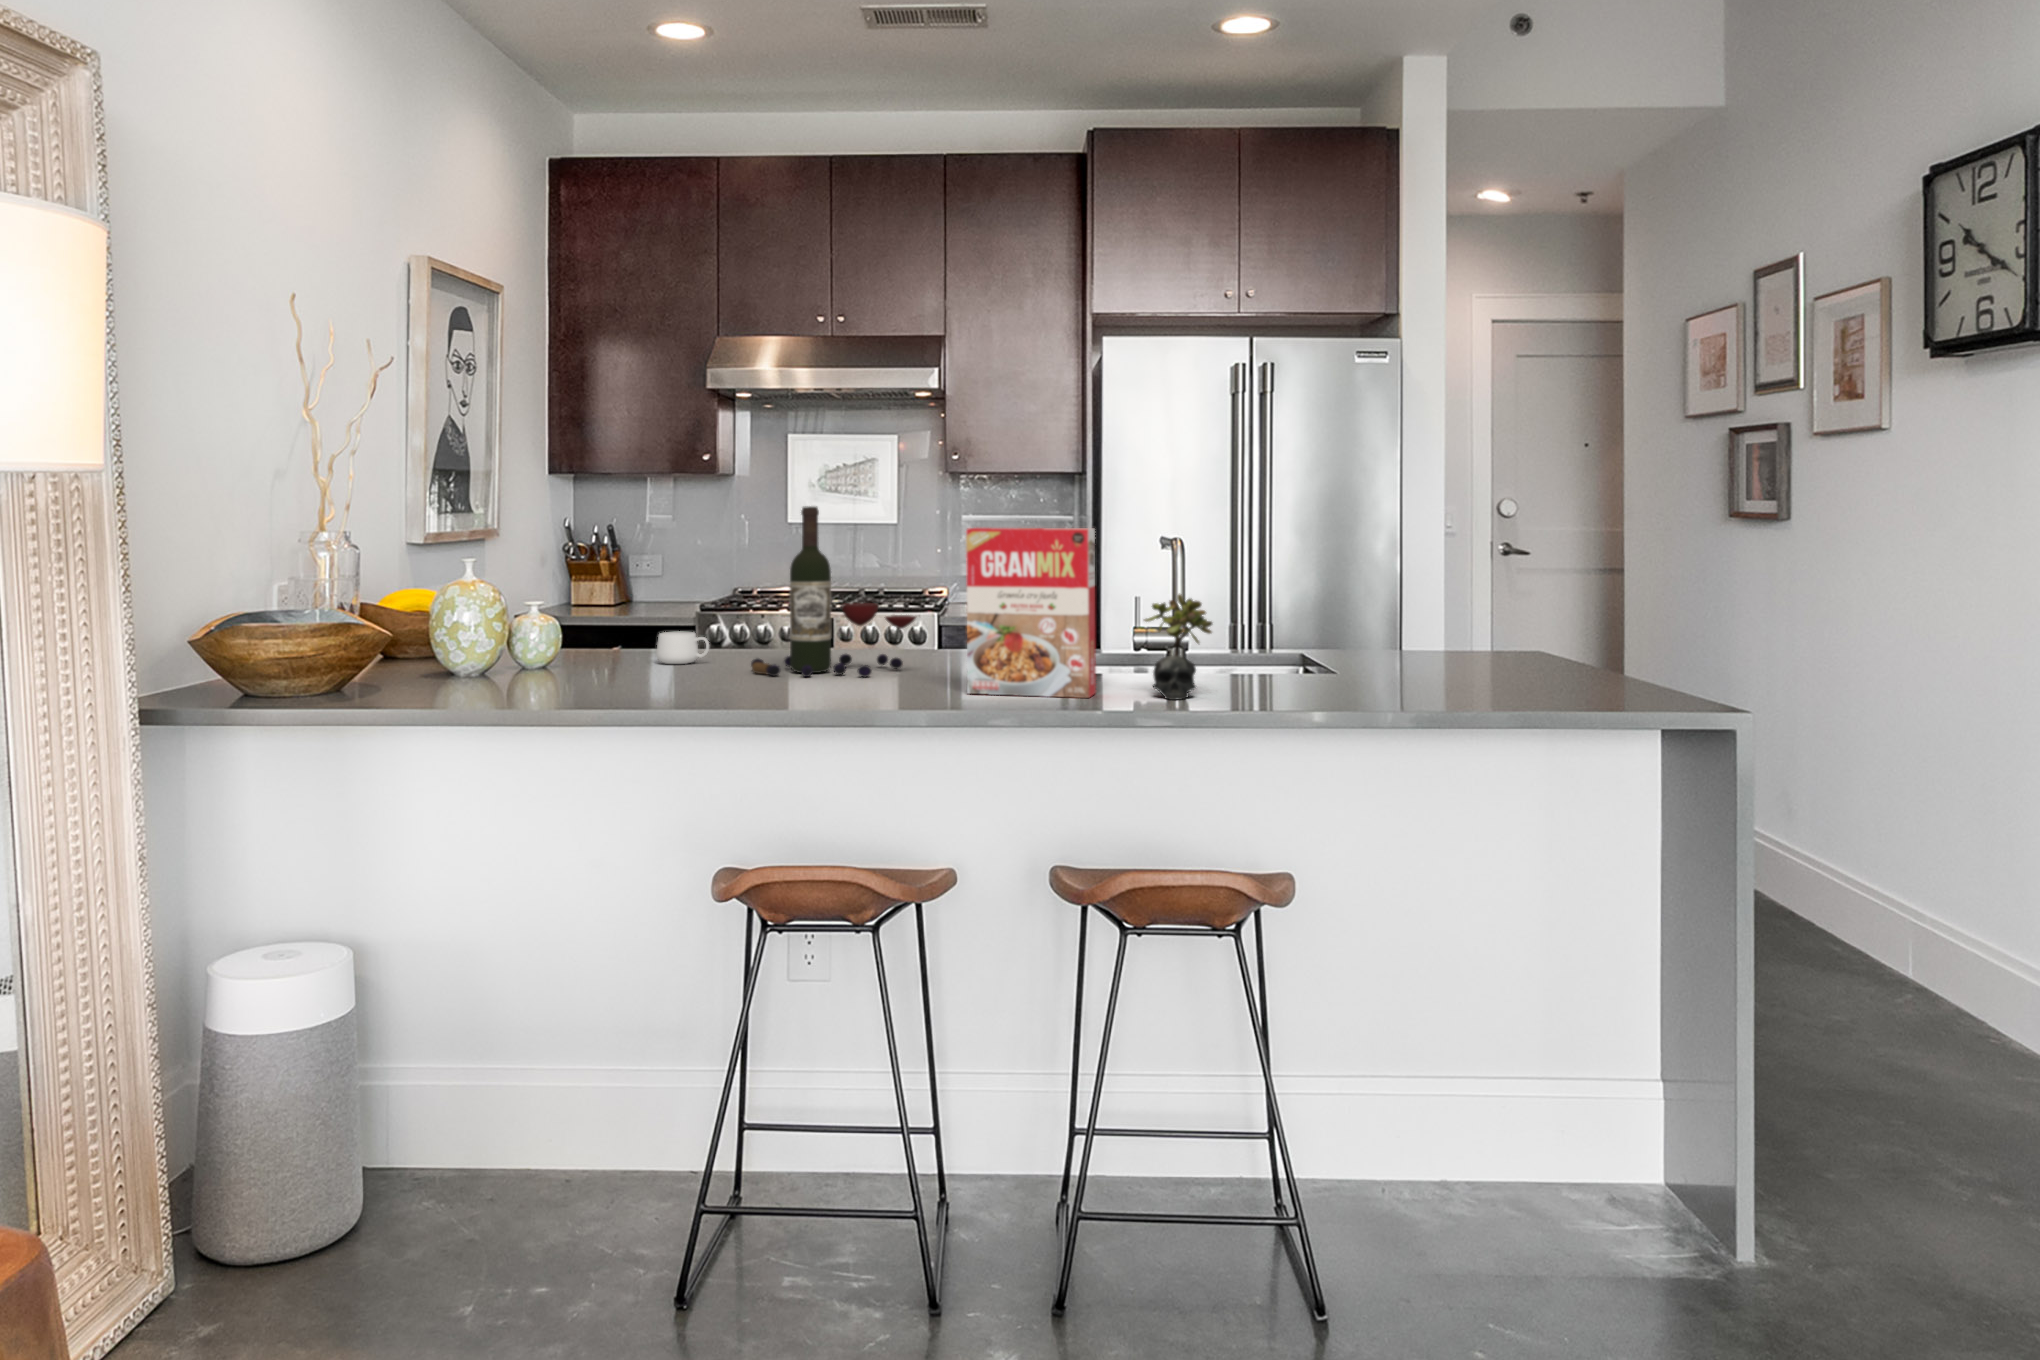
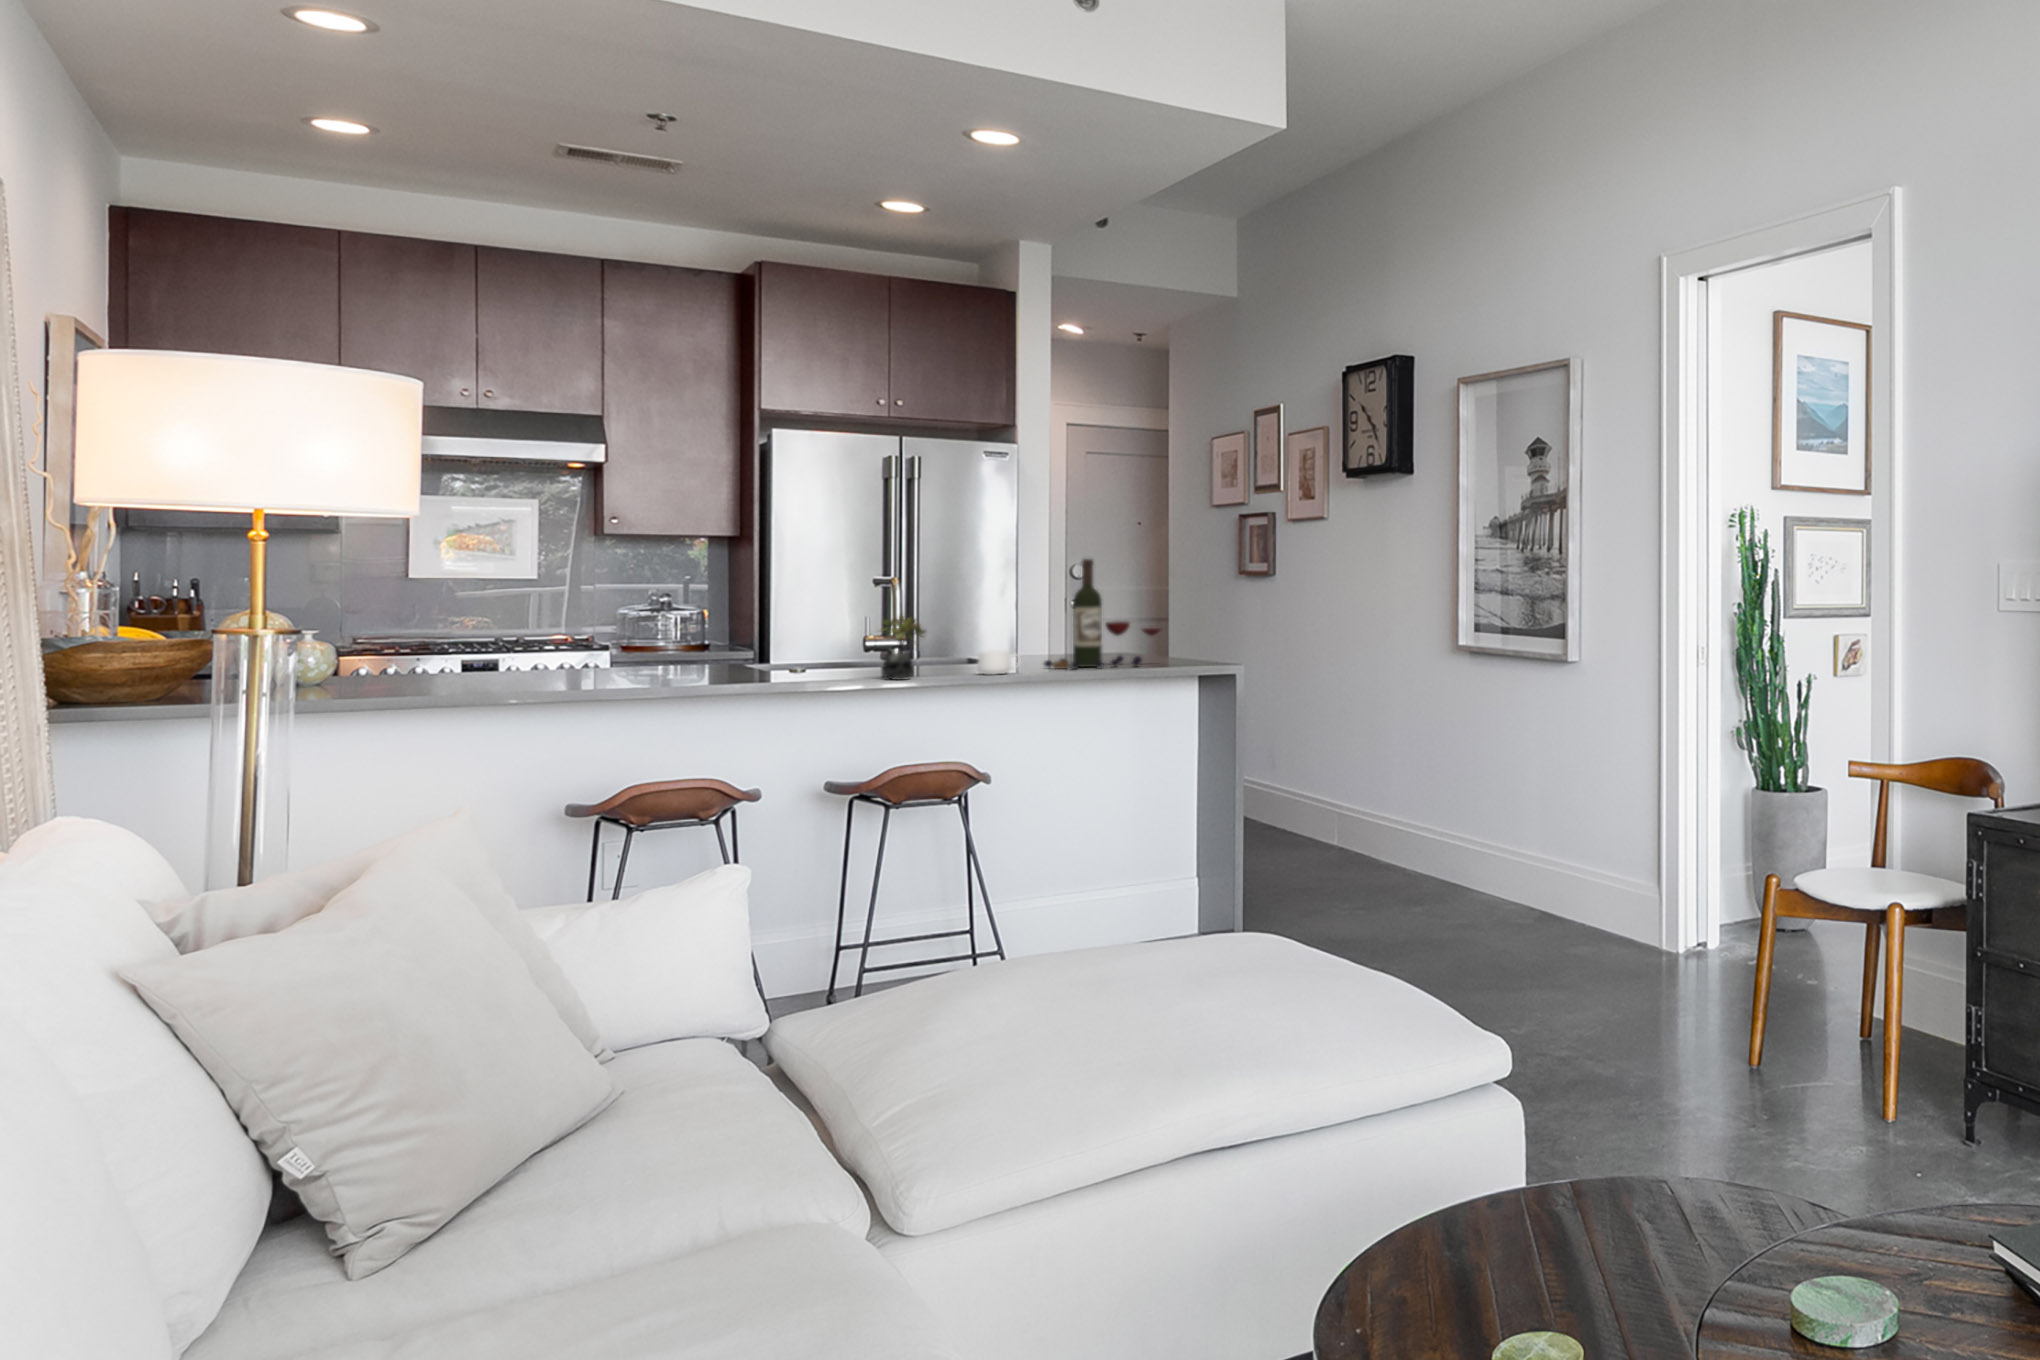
wine bottle: present [751,506,916,677] -> present [1044,559,1160,669]
cereal box: present [966,528,1096,698] -> none [744,572,841,685]
mug: present [656,631,709,664] -> present [977,651,1020,675]

